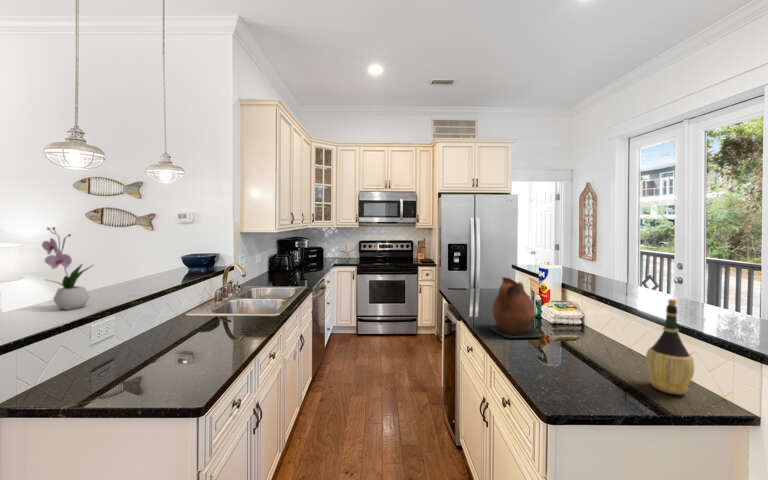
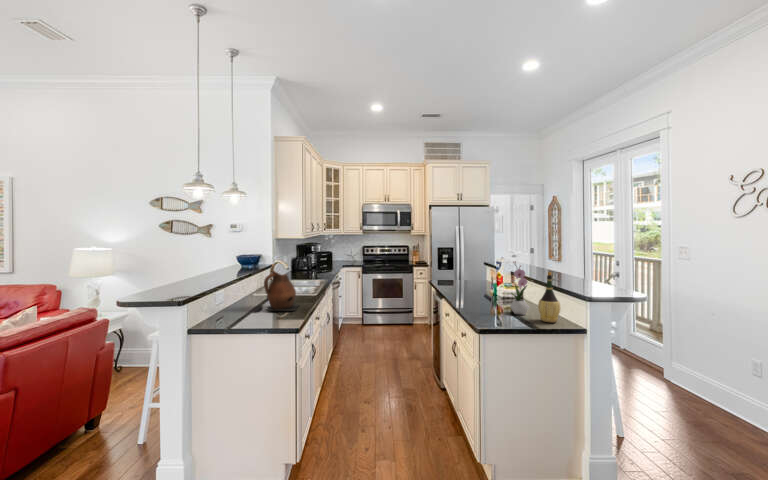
flower arrangement: present [42,227,90,310] -> present [510,261,529,315]
ceramic pitcher: present [490,277,542,338] -> present [264,270,298,311]

